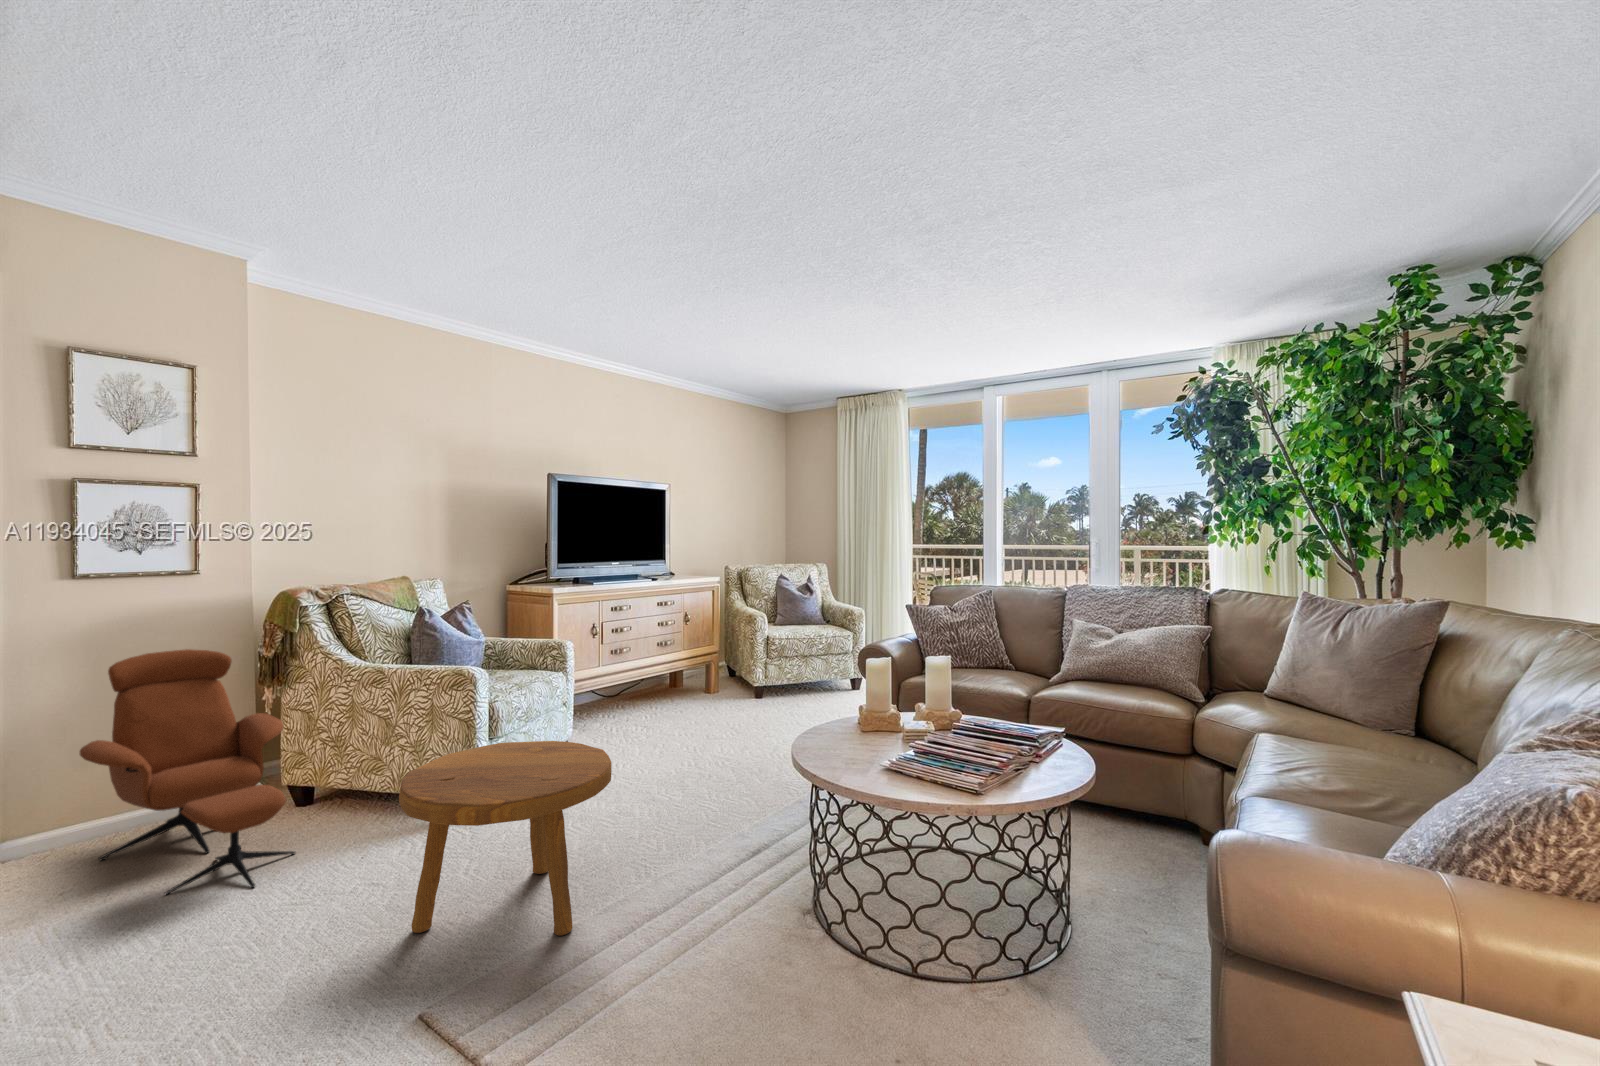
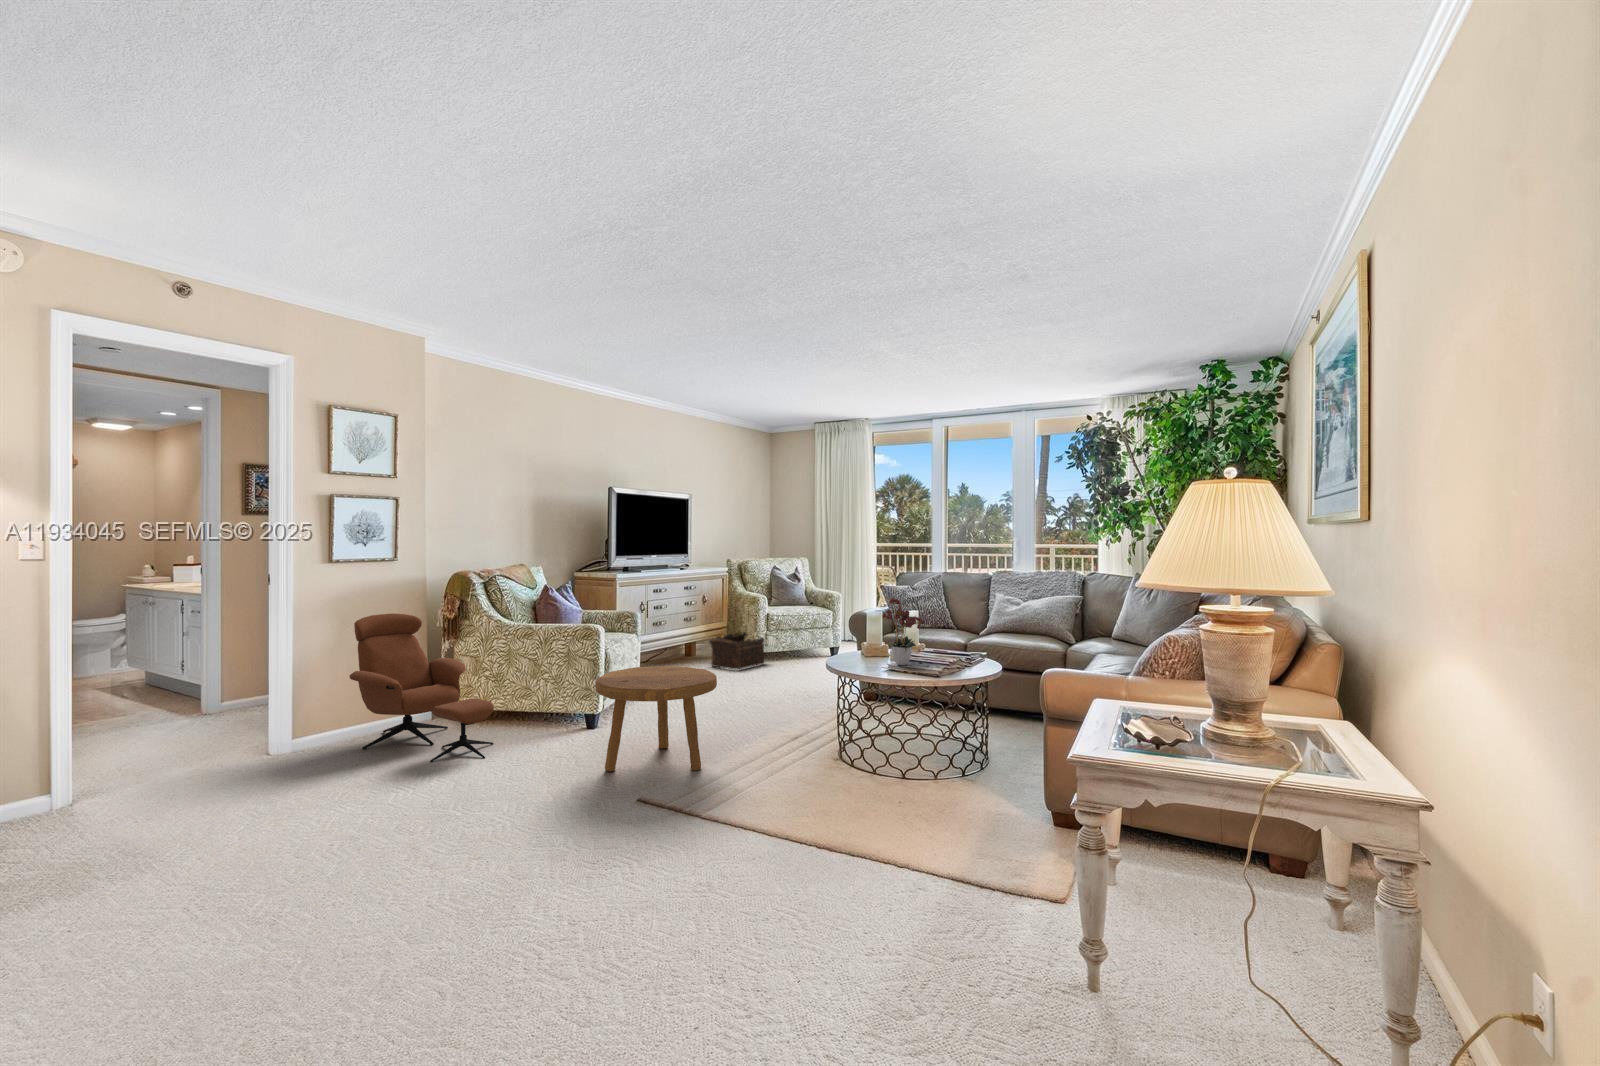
flower arrangement: none [881,635,962,756] -> present [883,598,924,665]
basket: none [685,660,762,711] -> present [709,632,765,669]

